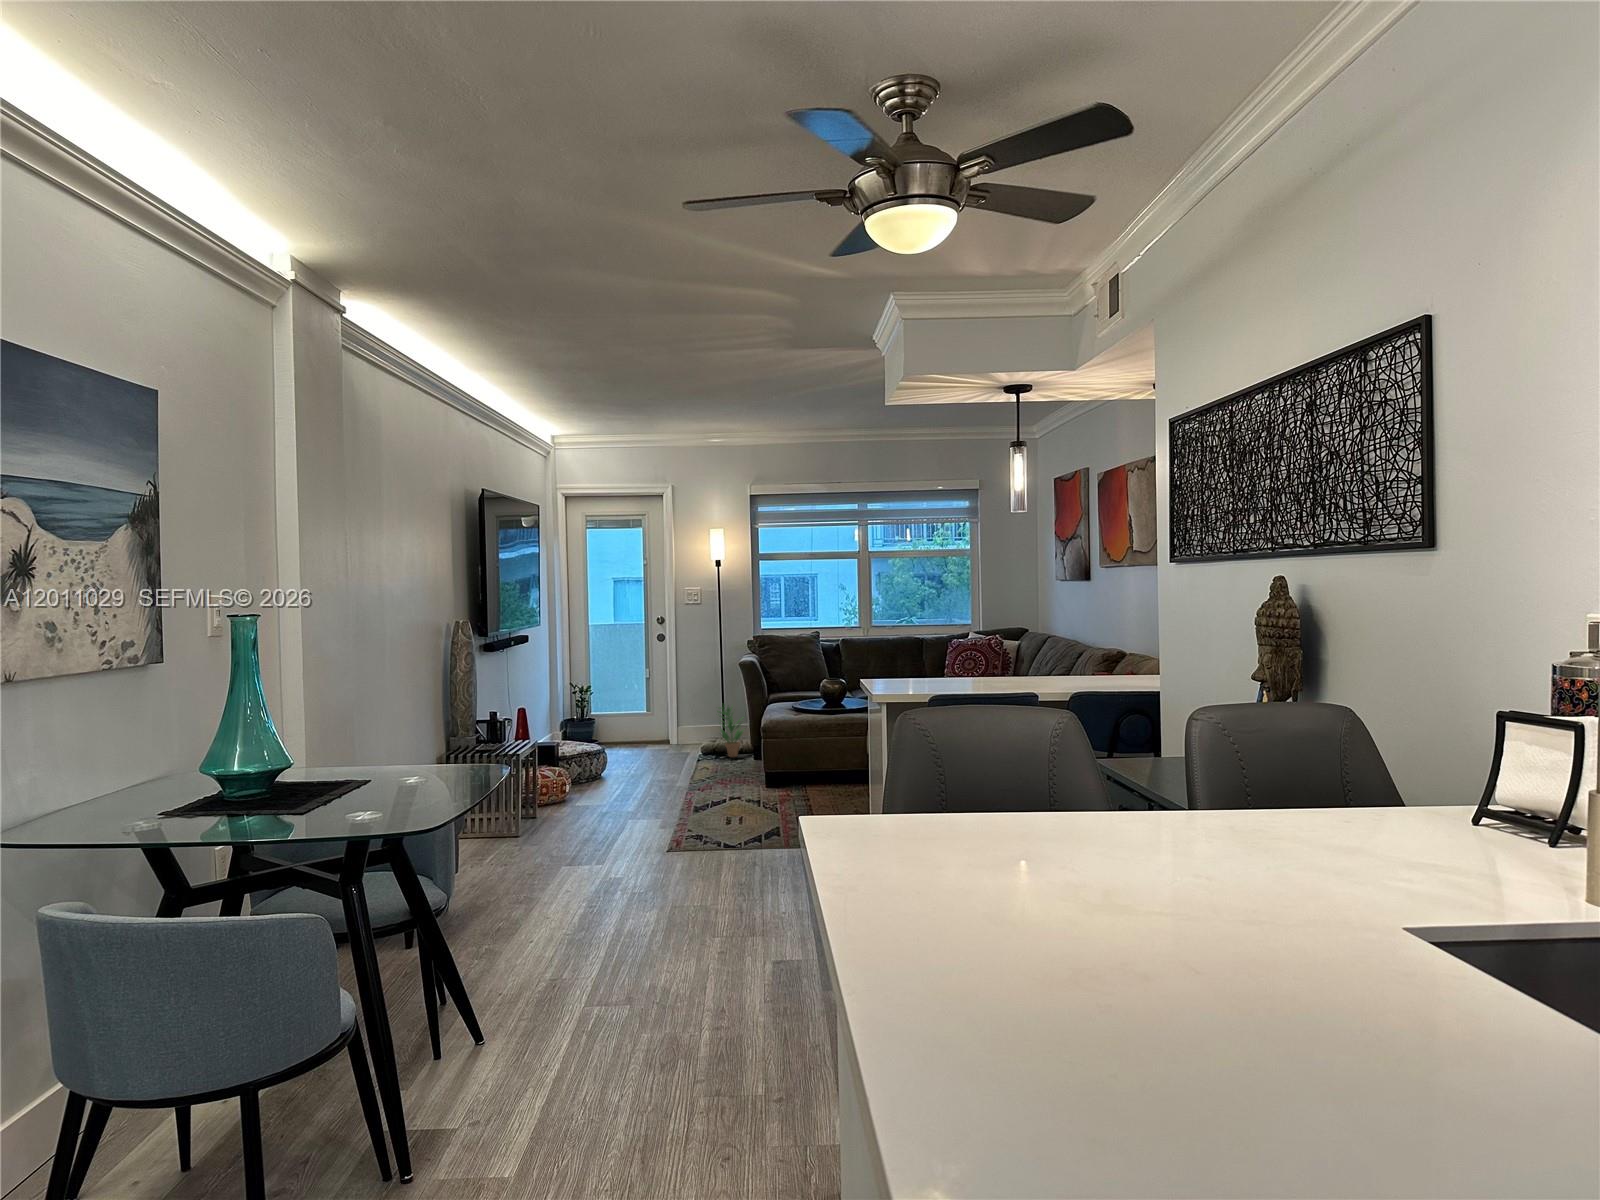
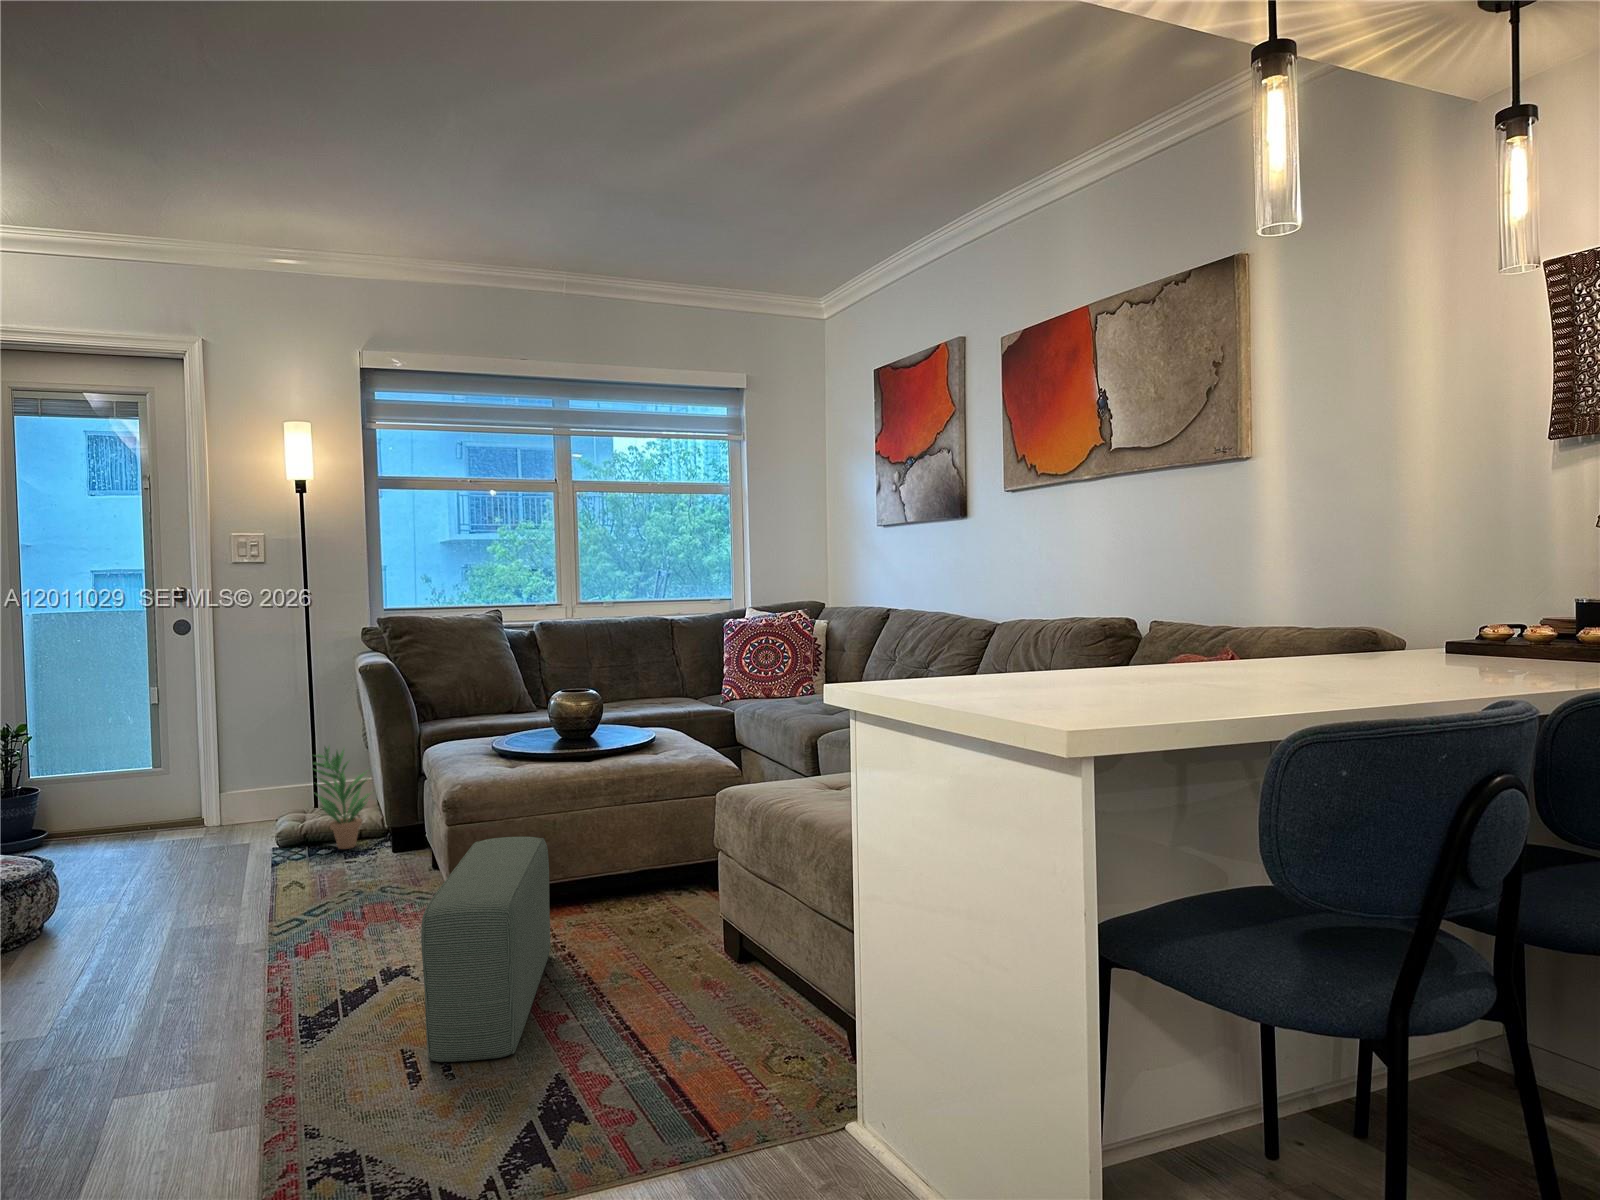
pouf: none [734,744,801,824] -> present [421,837,550,1062]

